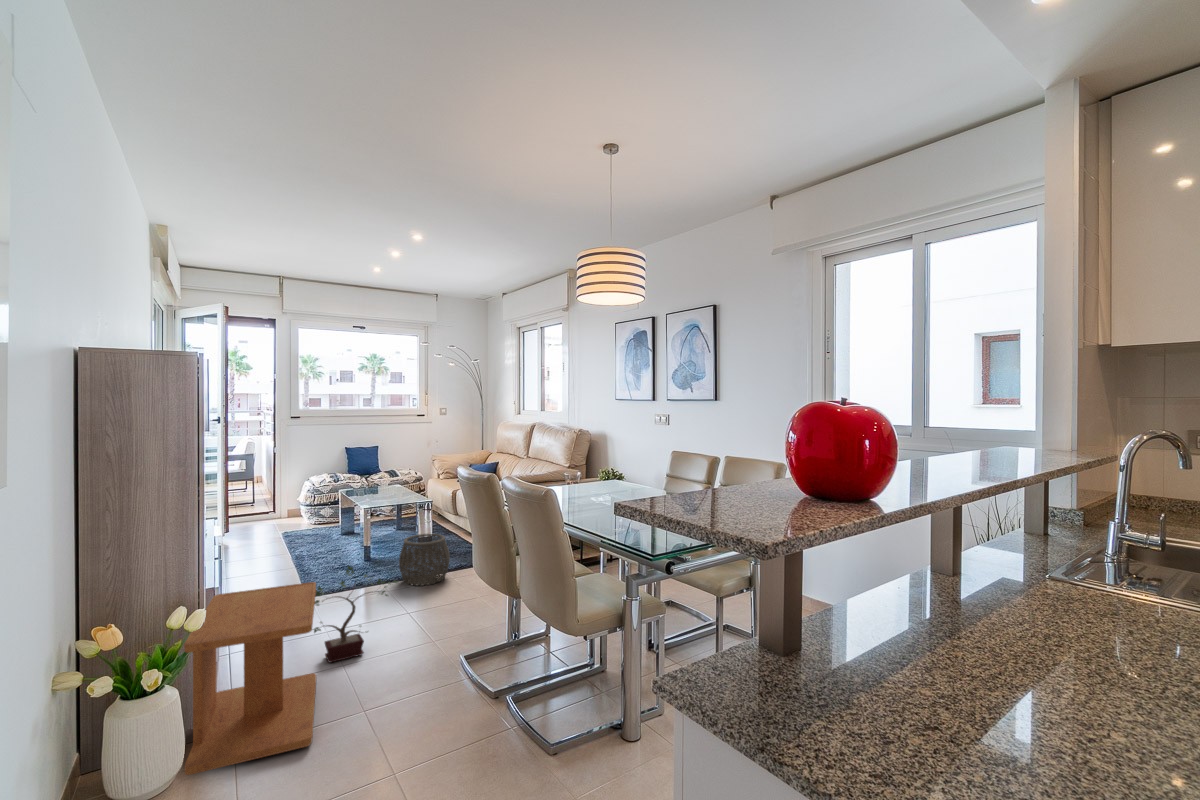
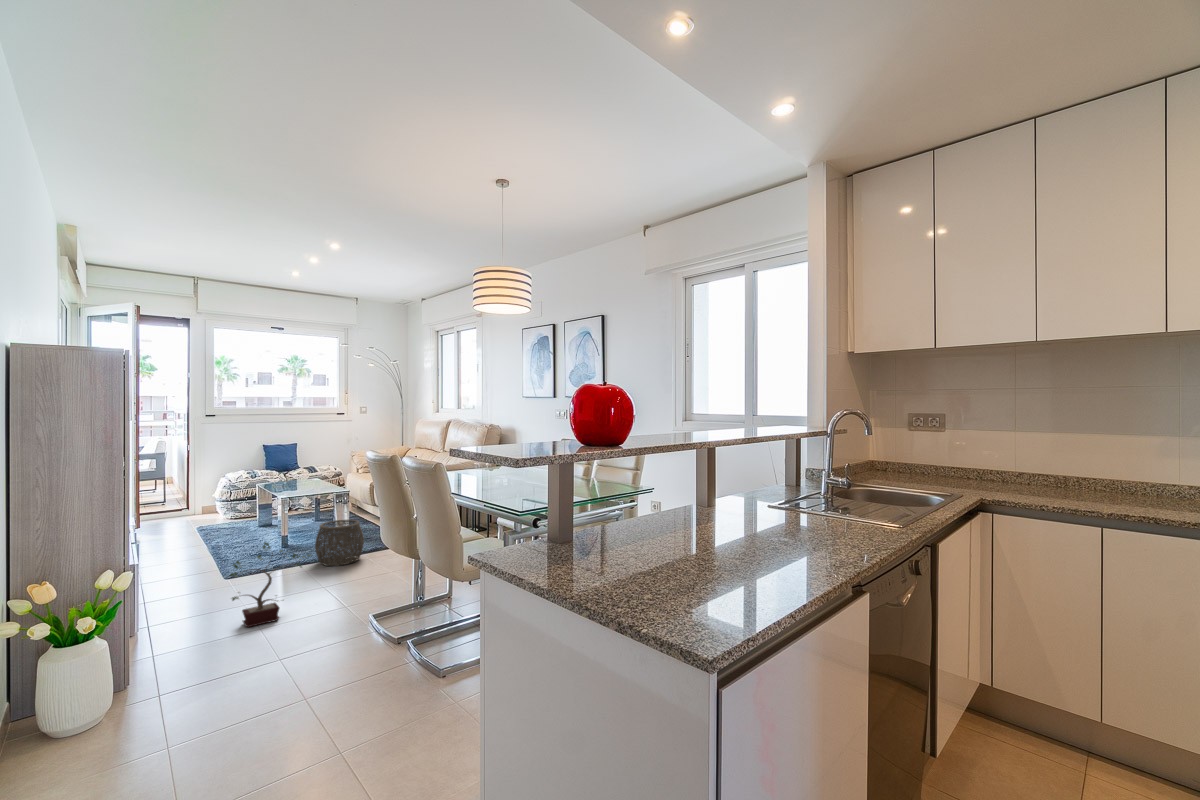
side table: present [184,582,316,775] -> none [115,554,235,711]

